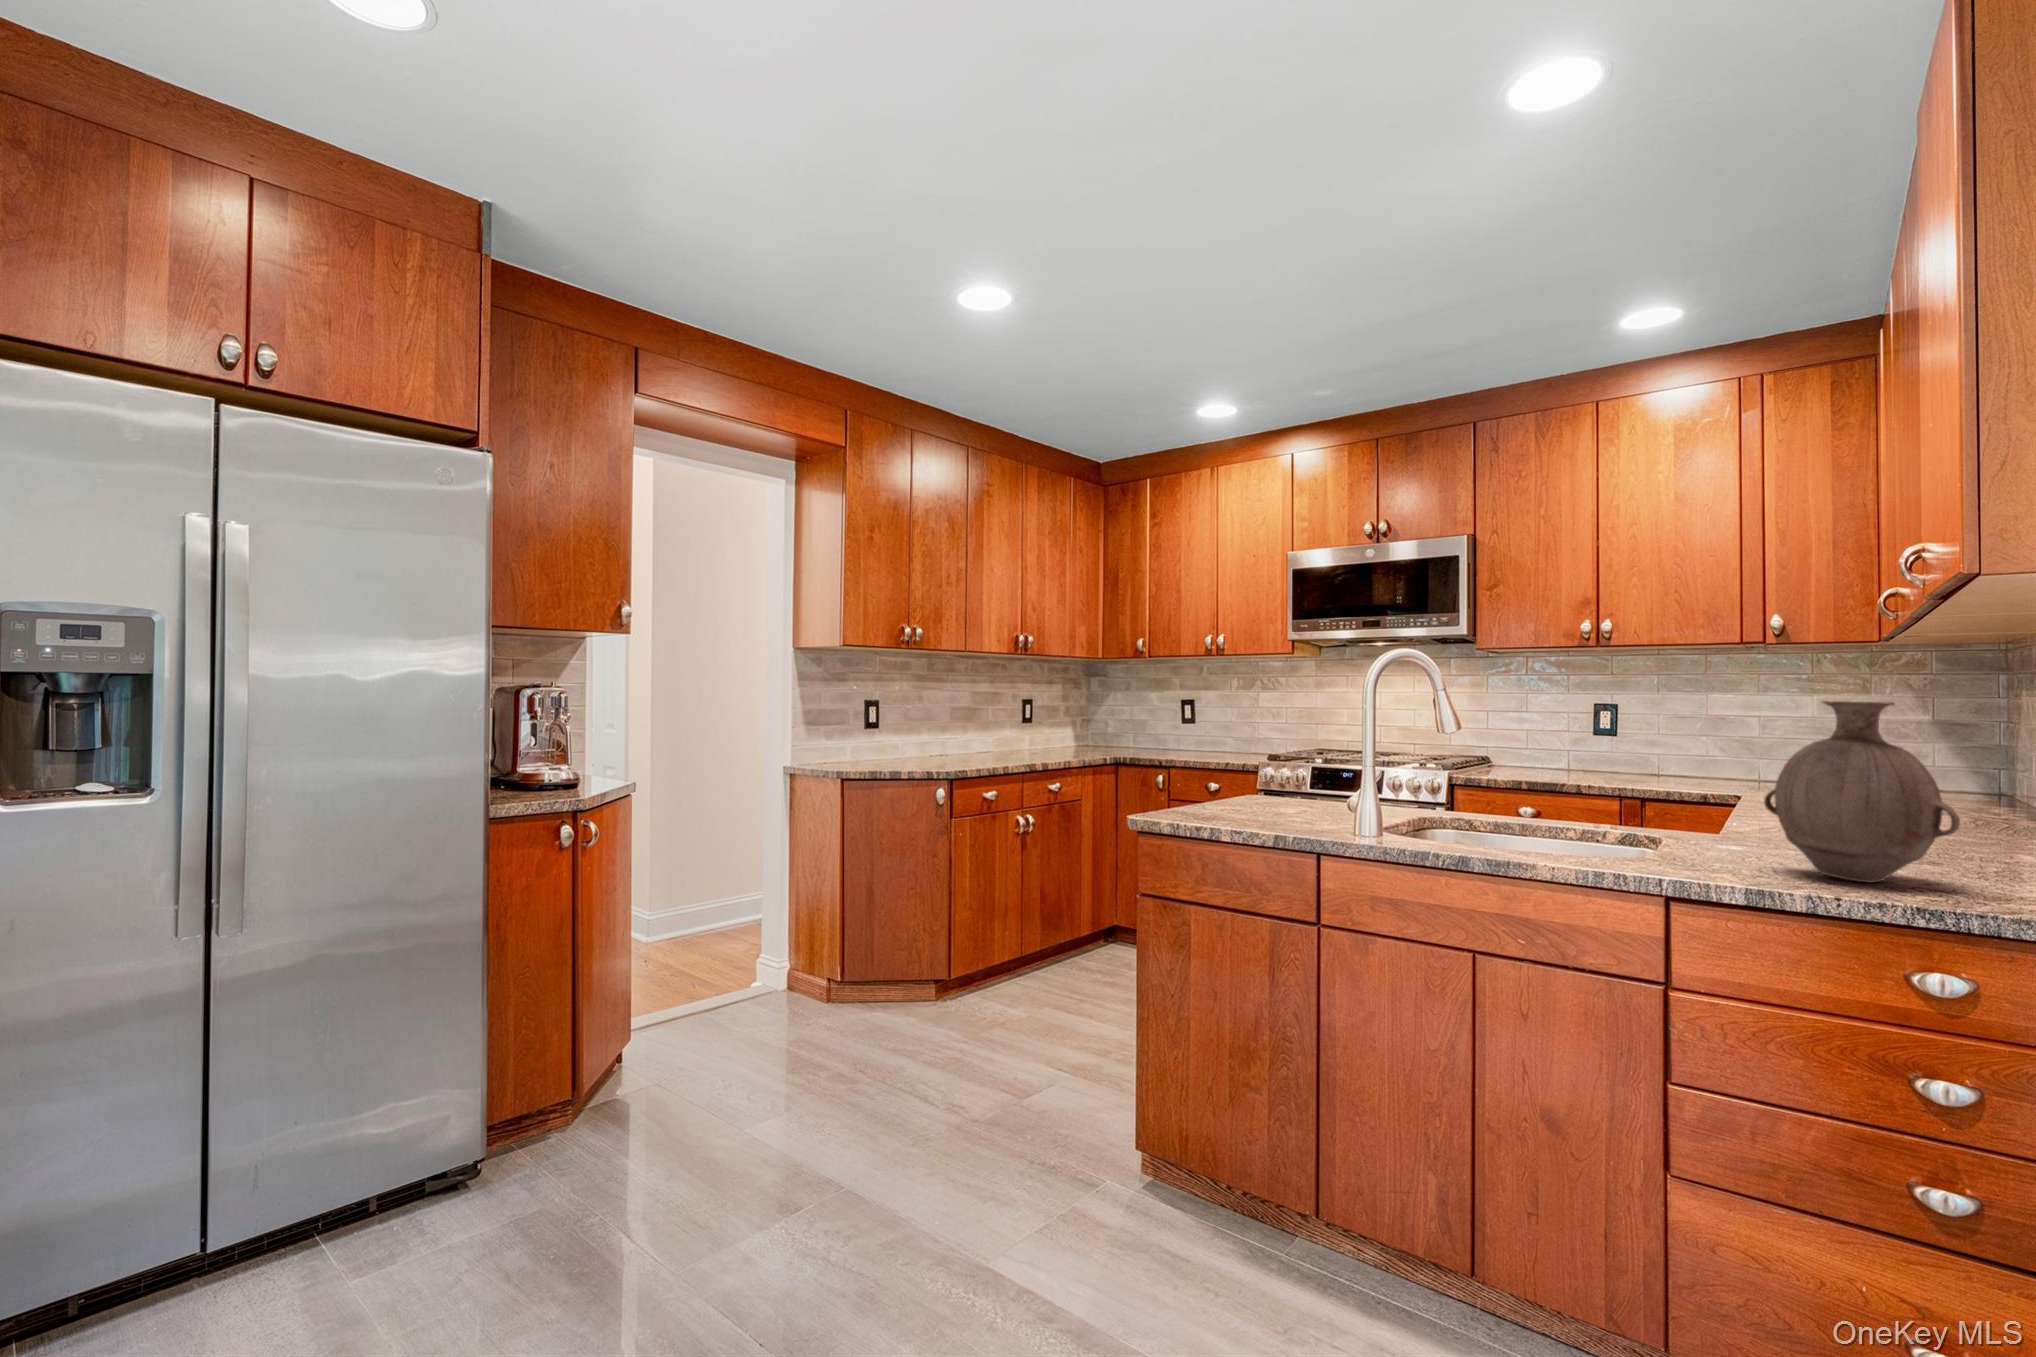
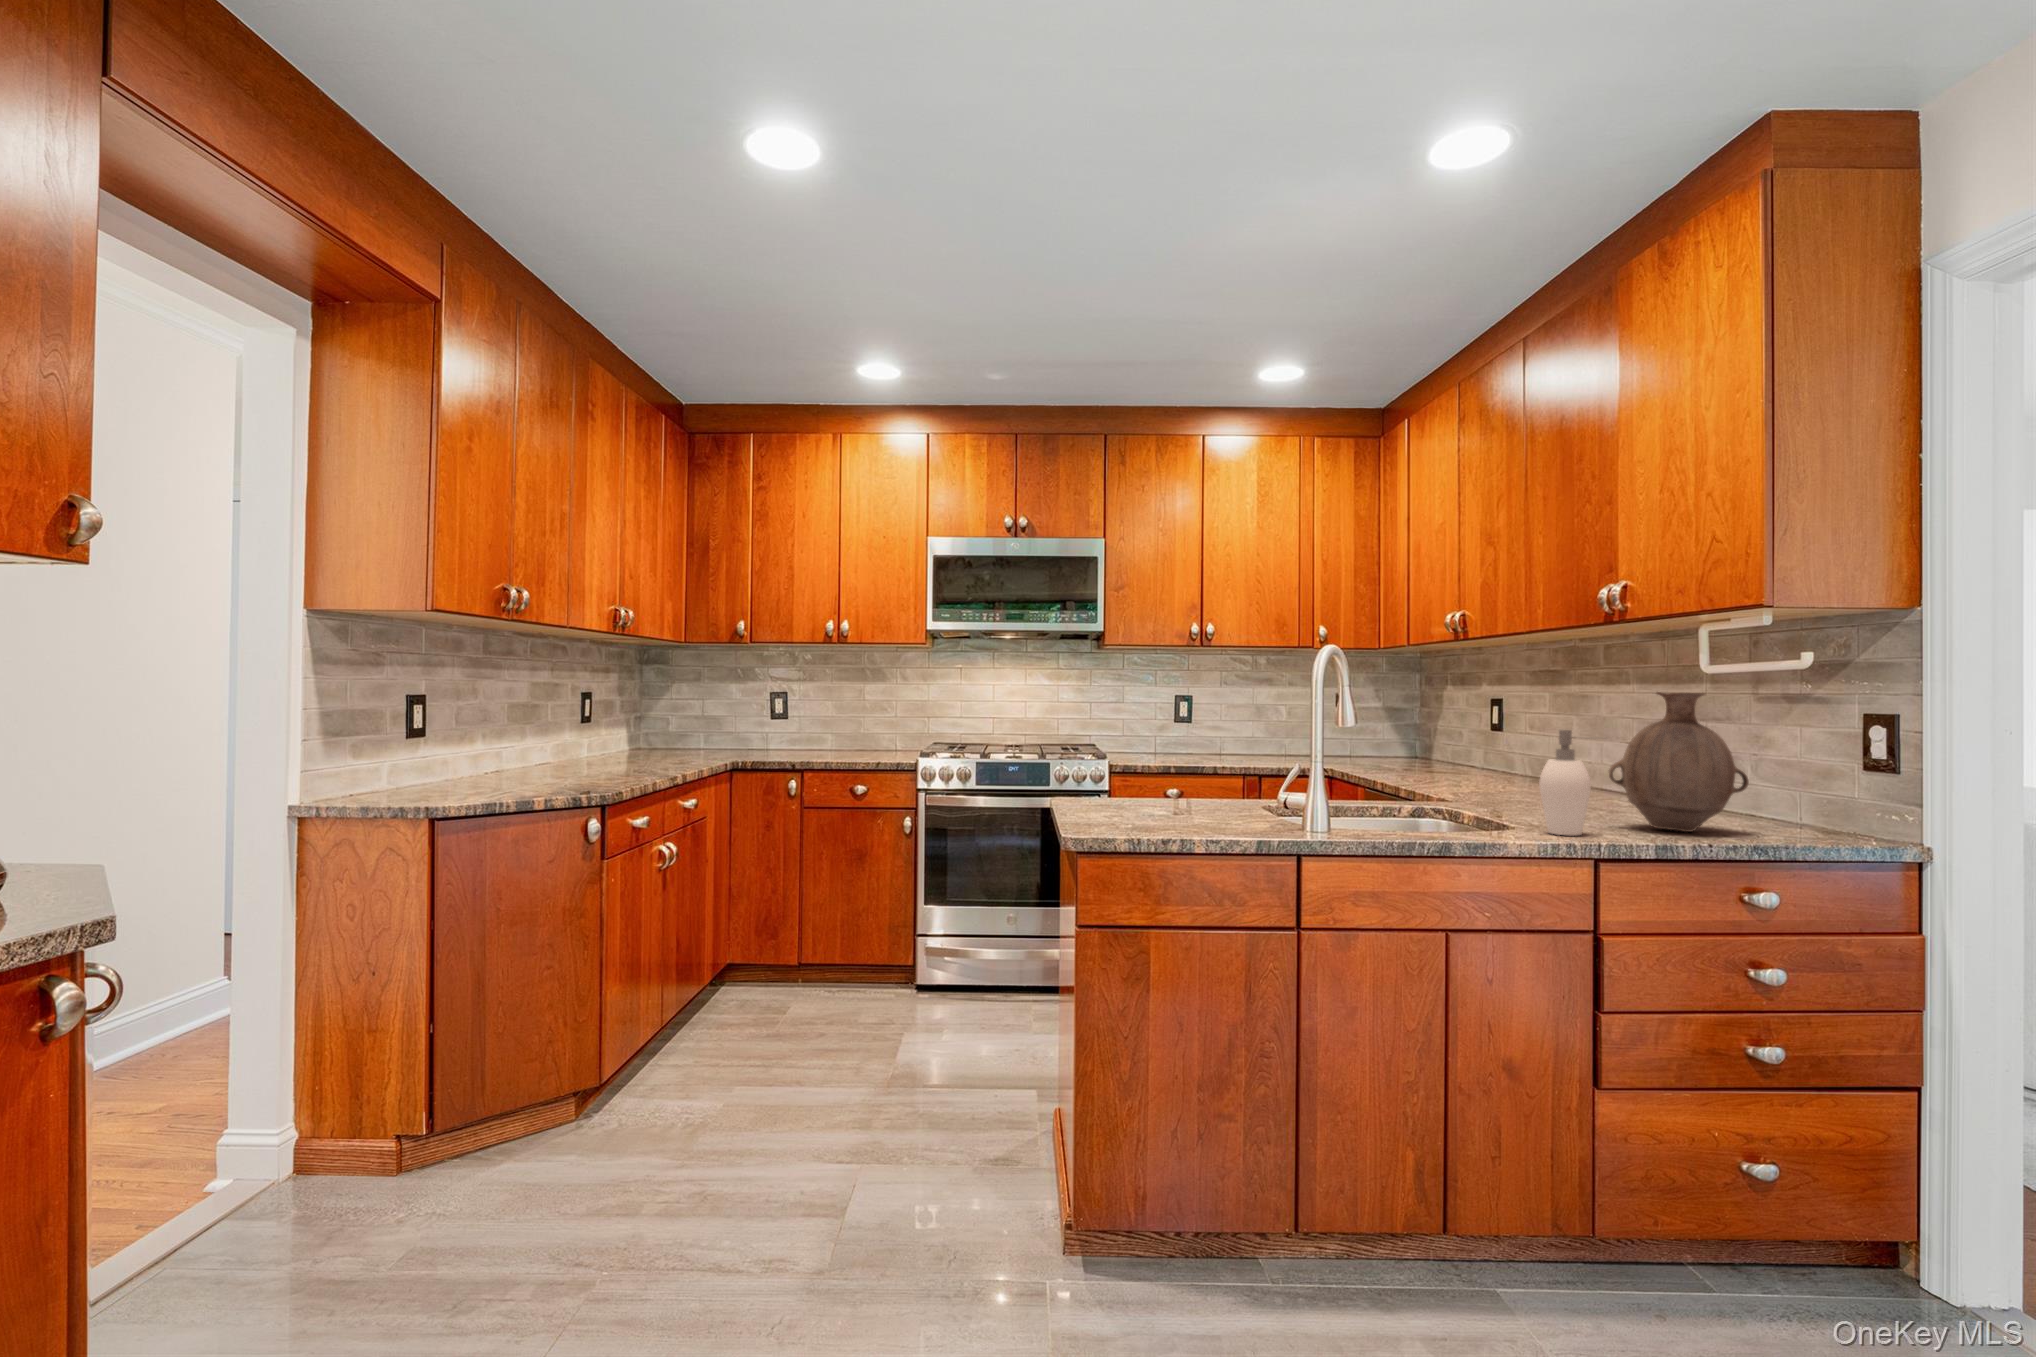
soap dispenser: none [1623,744,1694,868] -> present [1539,730,1599,836]

